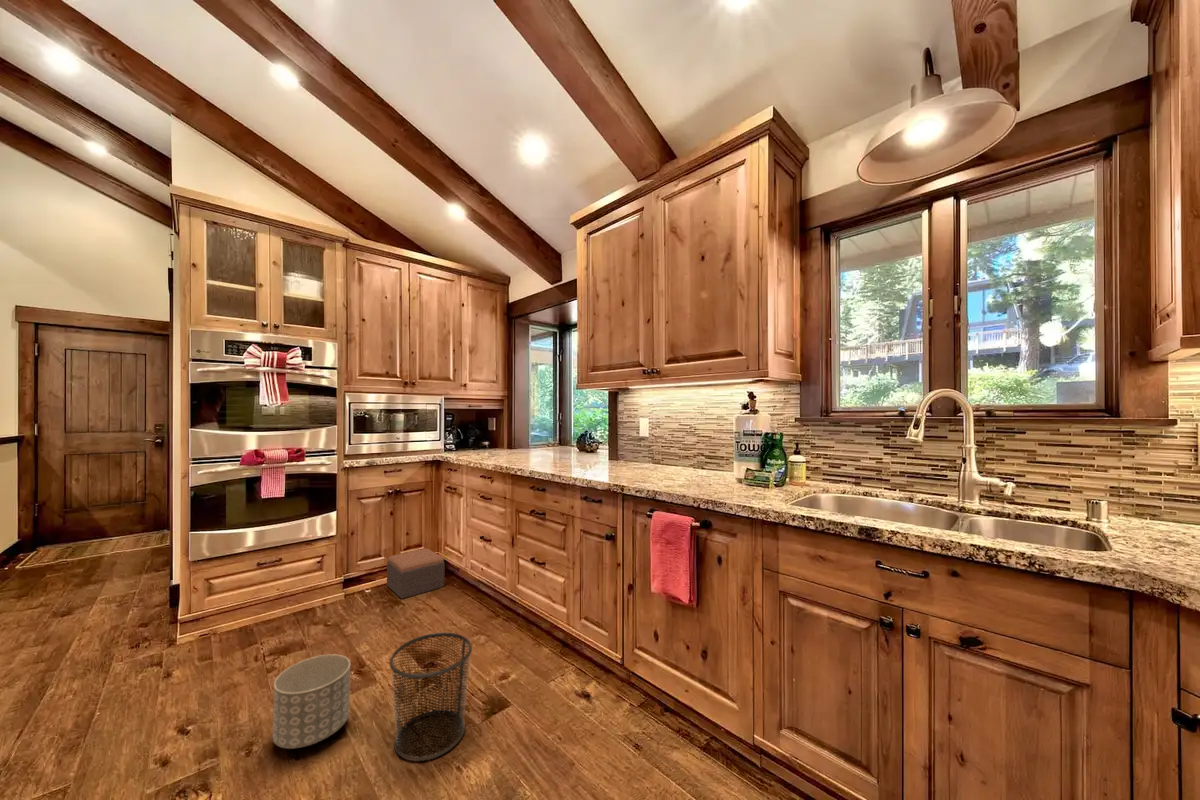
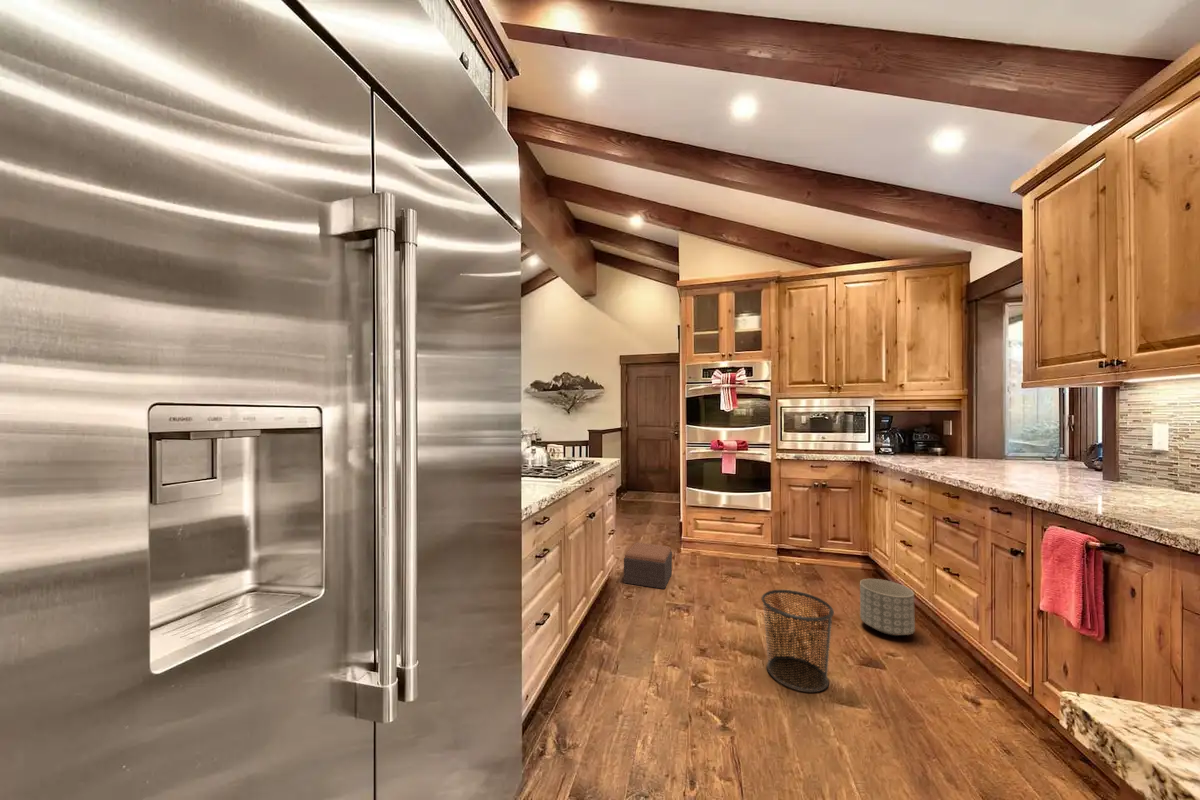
footstool: present [387,548,445,599] -> present [624,543,672,589]
planter: present [273,654,350,749] -> present [860,579,915,636]

